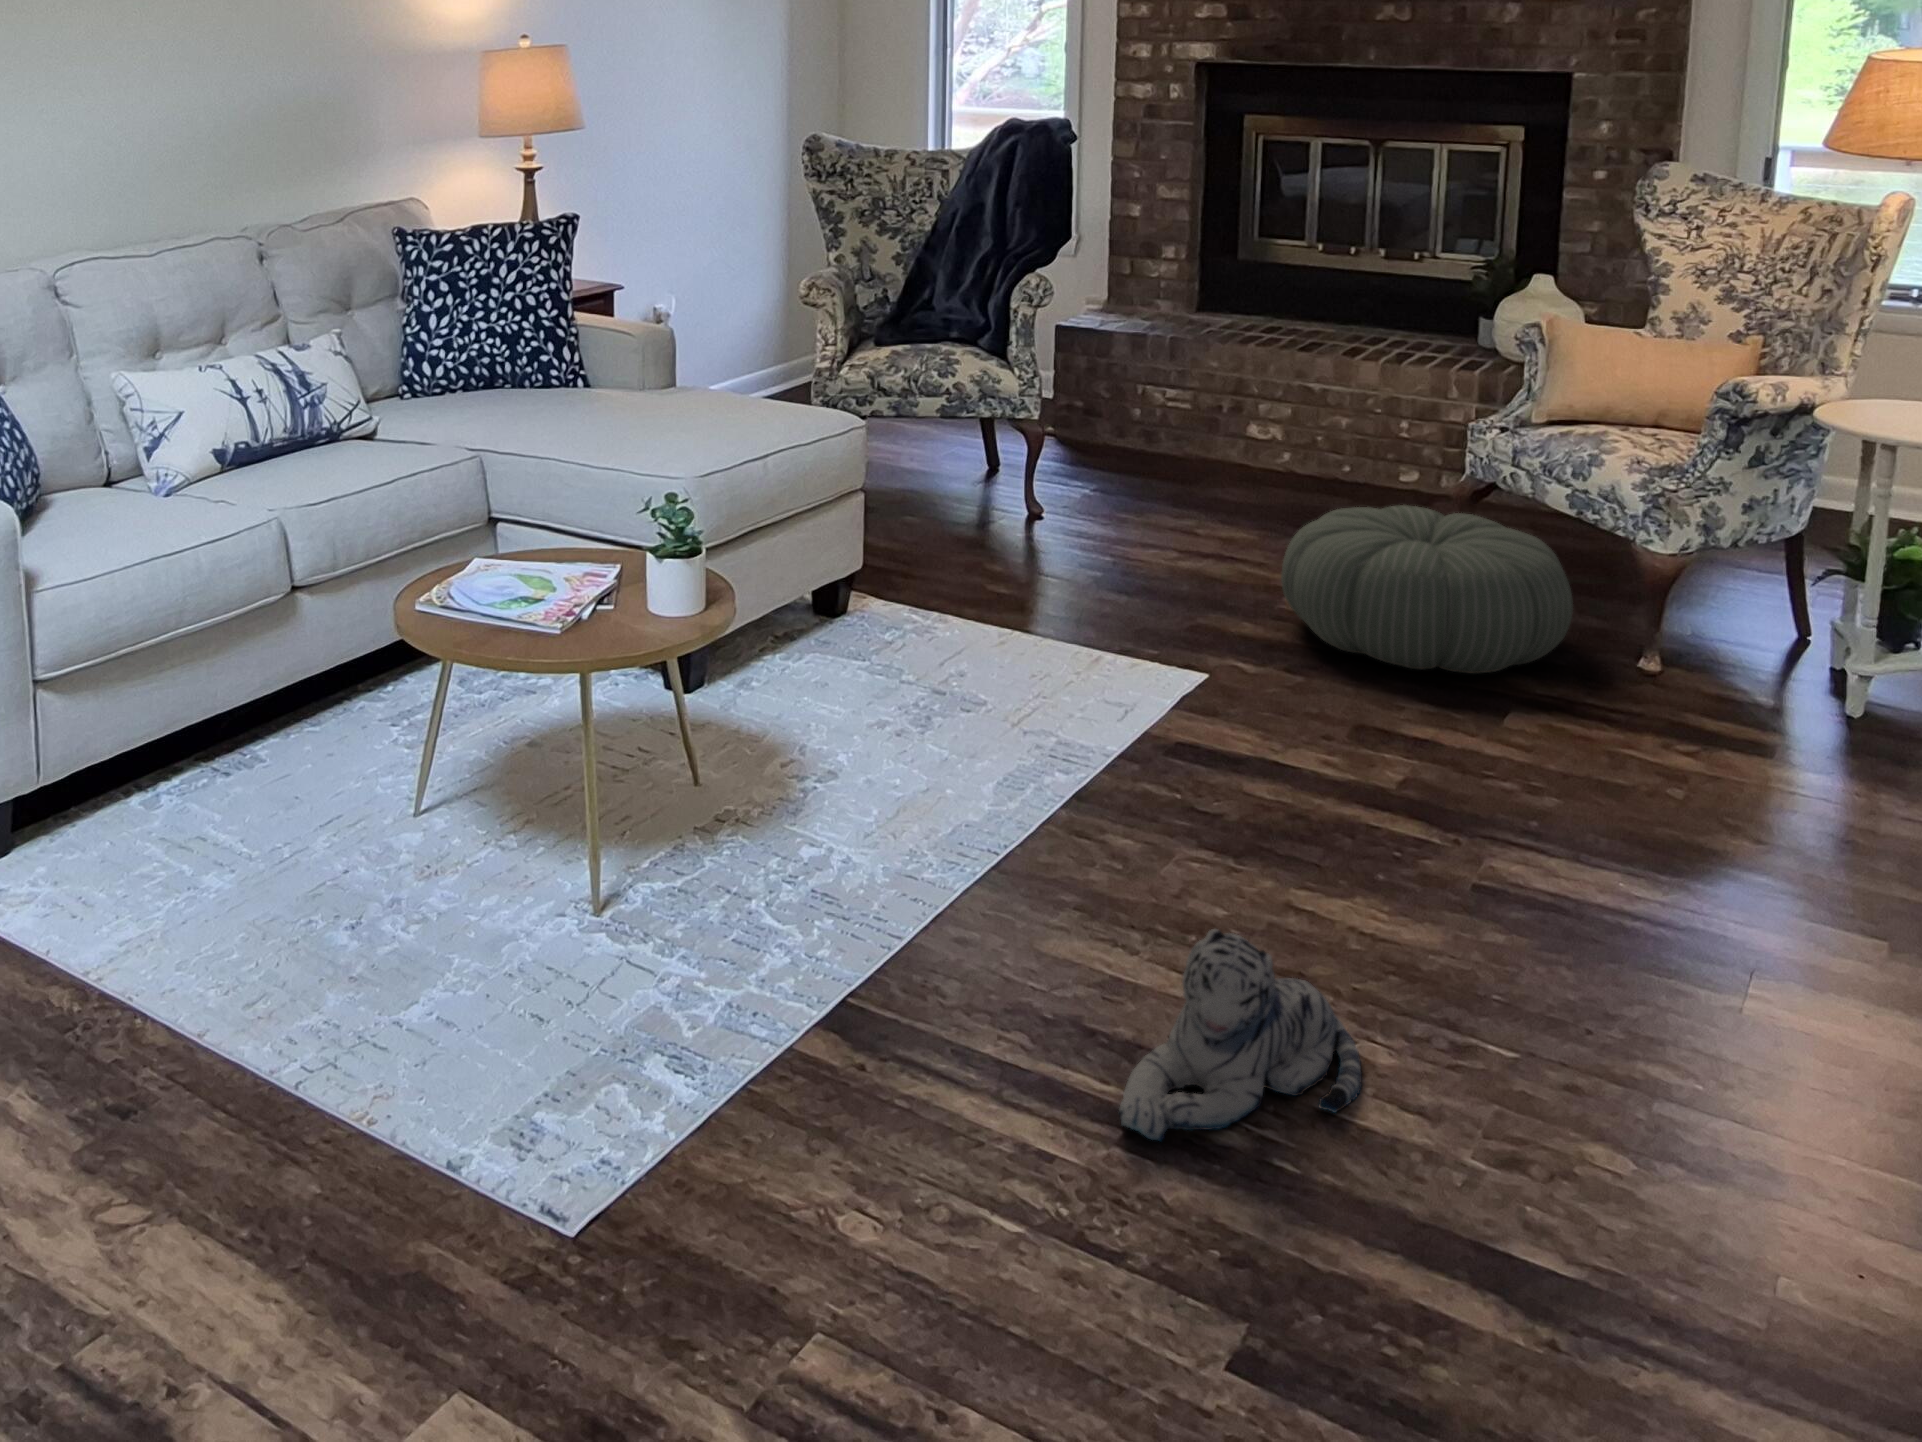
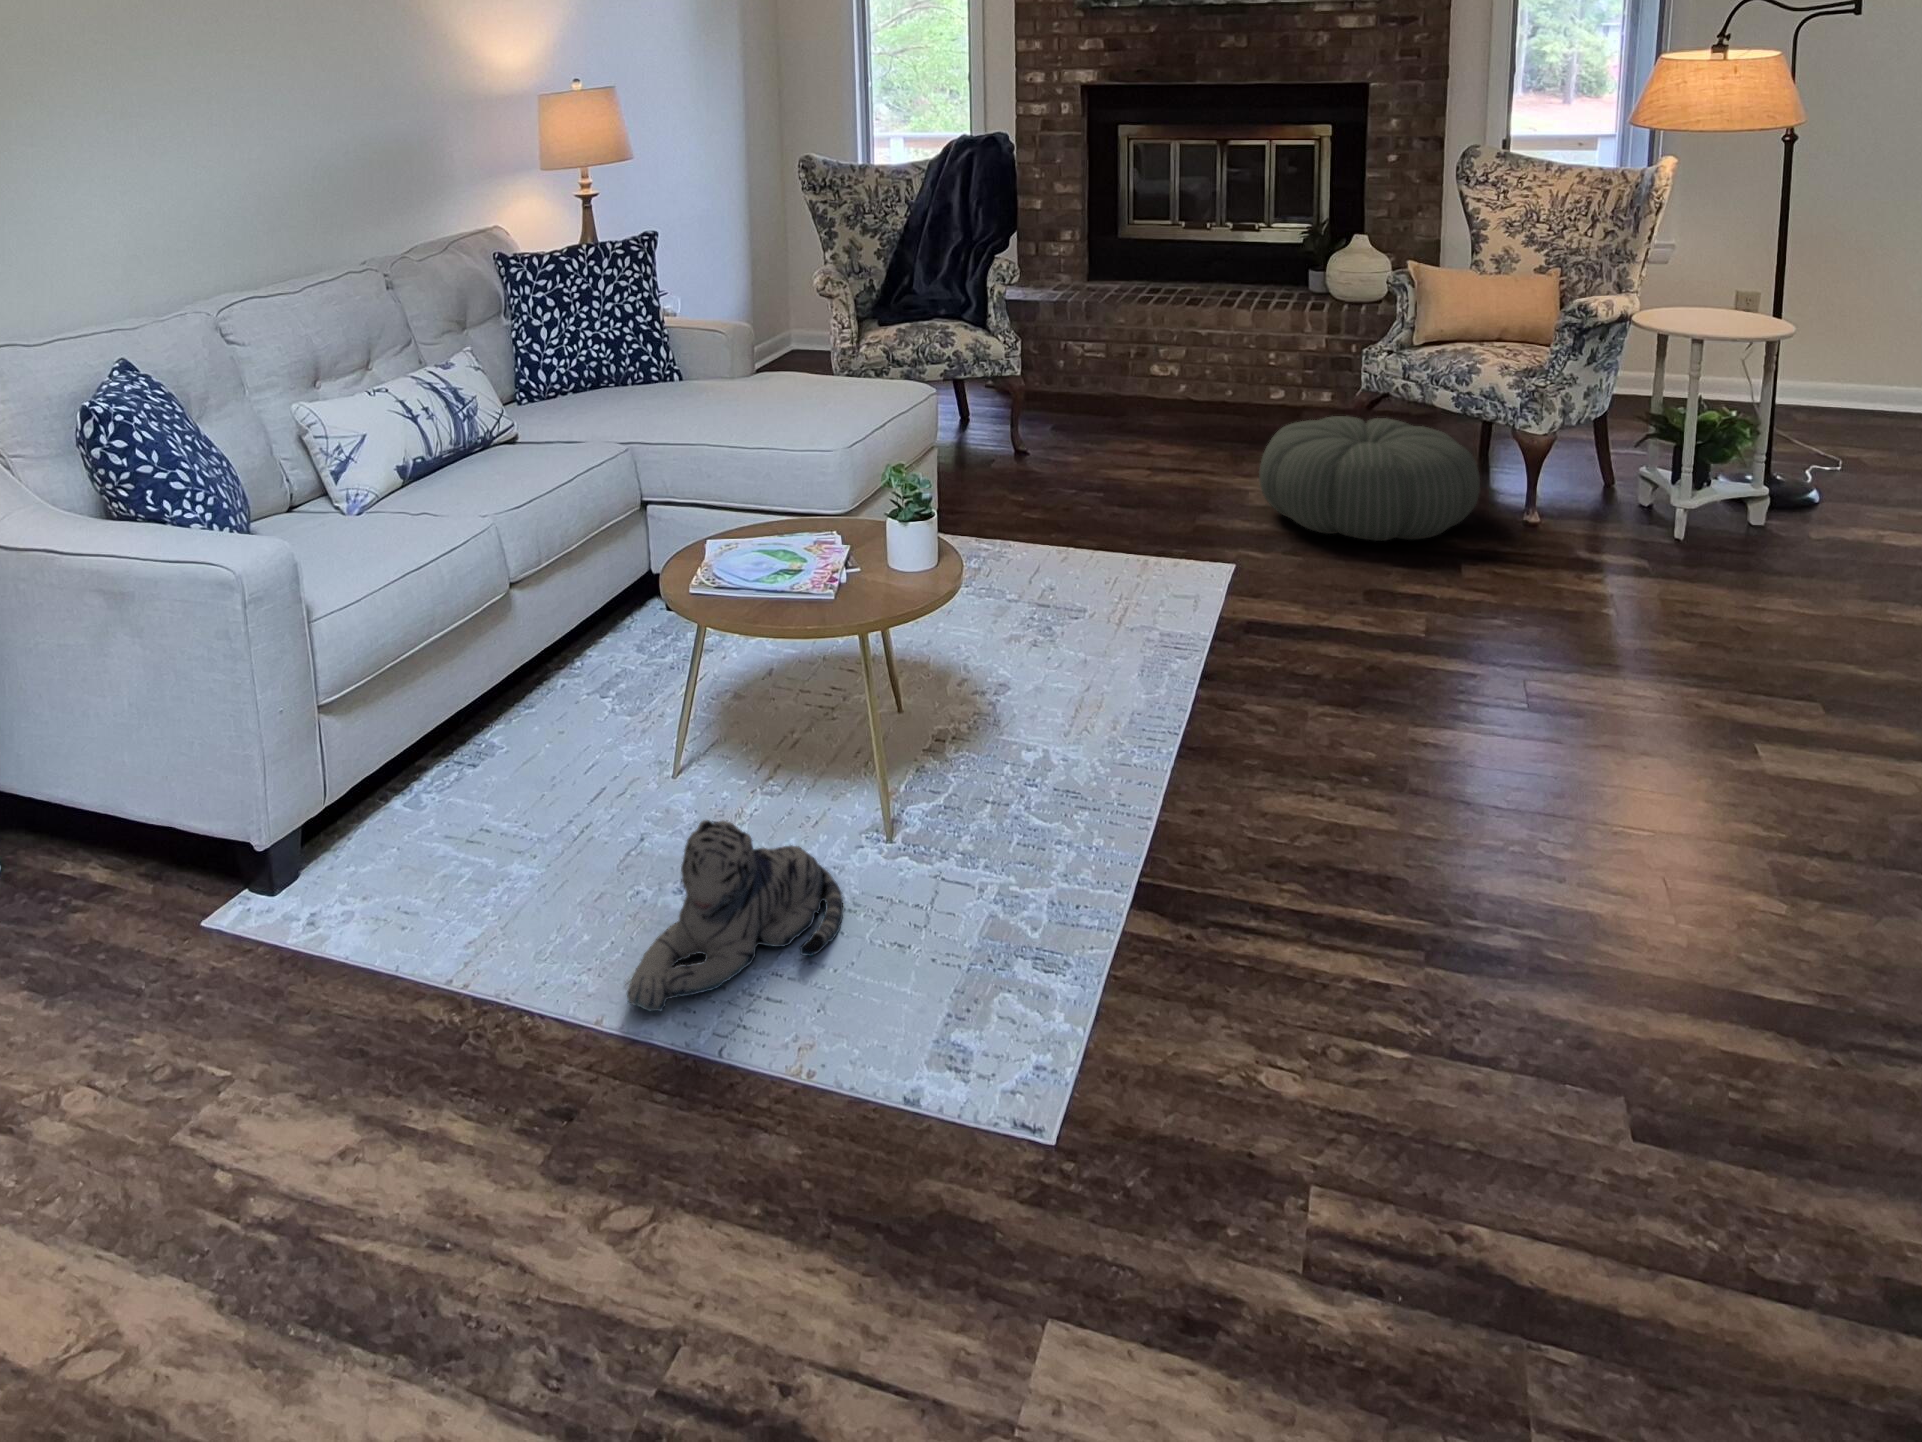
plush toy: present [1119,929,1362,1141] -> present [627,820,843,1011]

